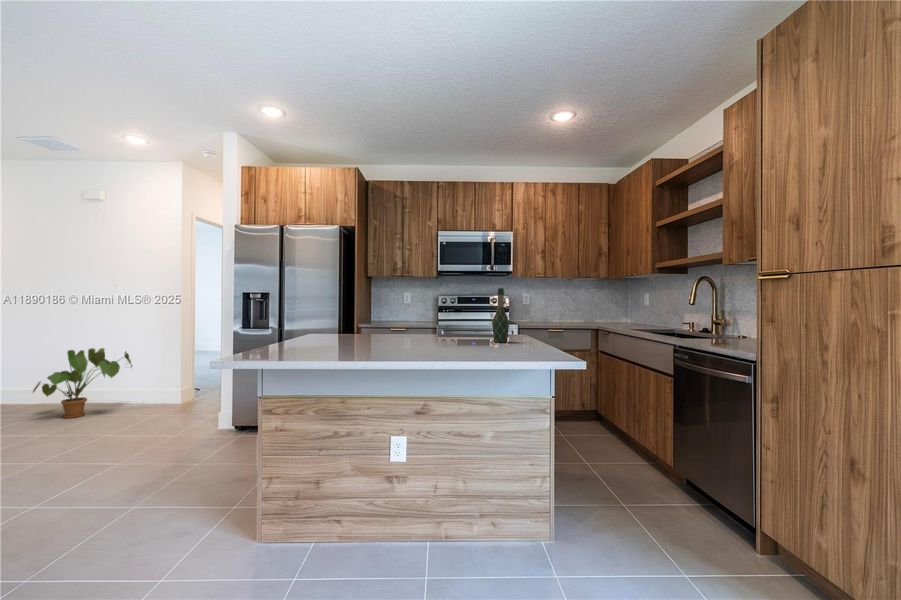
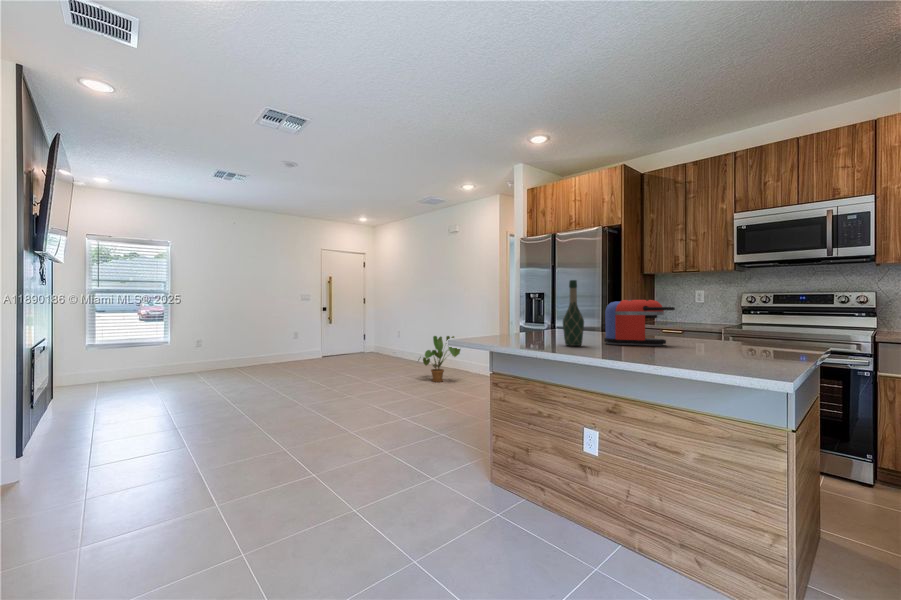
wine bottle: present [492,288,509,342] -> present [563,280,584,346]
coffee maker: none [403,305,461,349] -> present [604,300,675,346]

